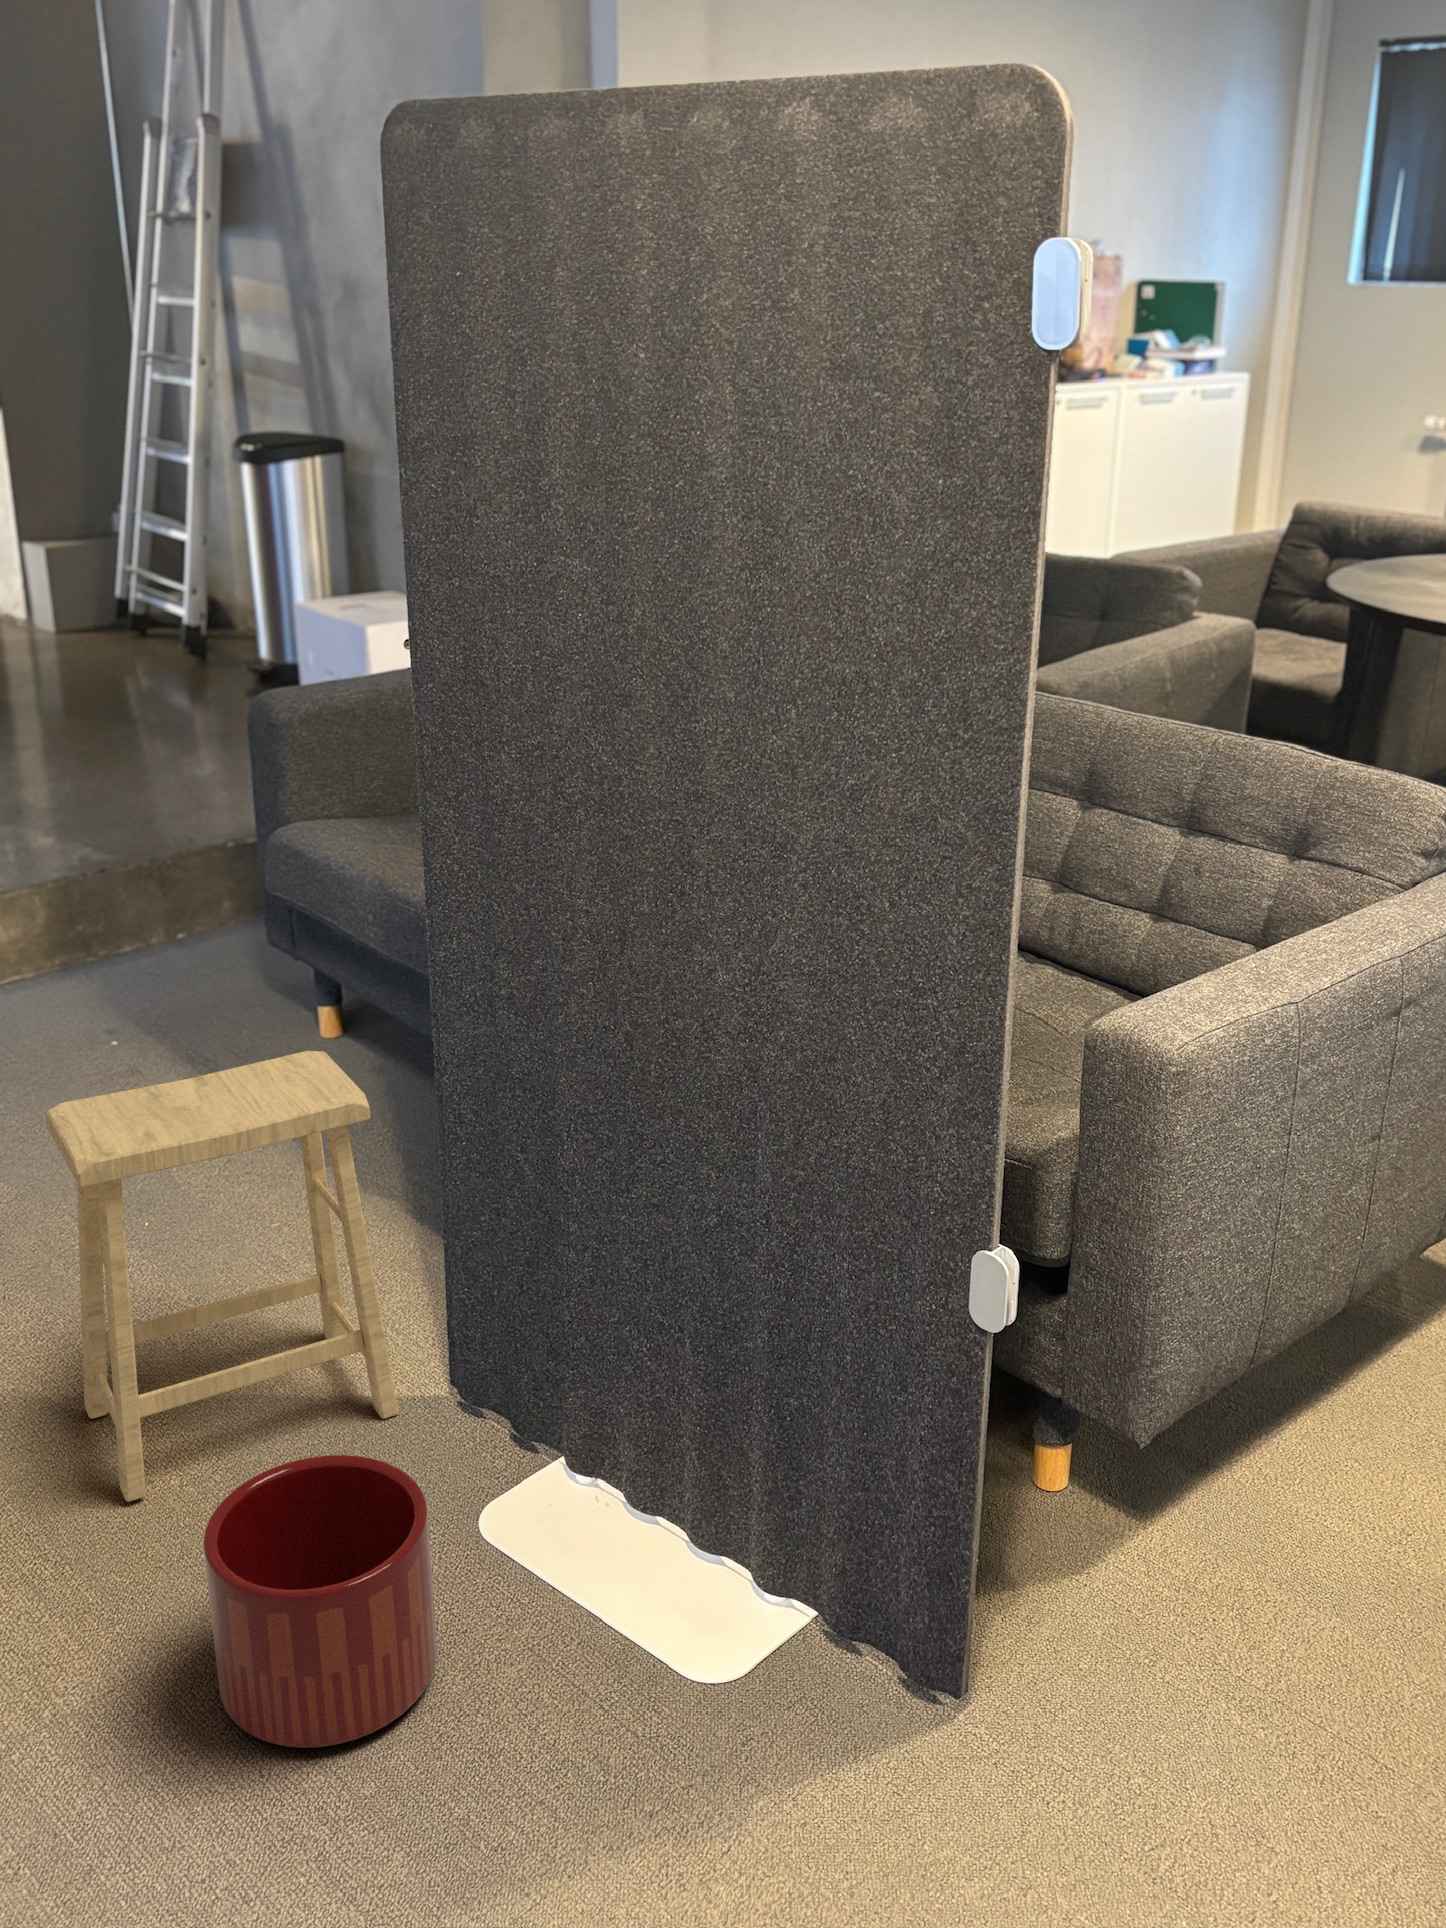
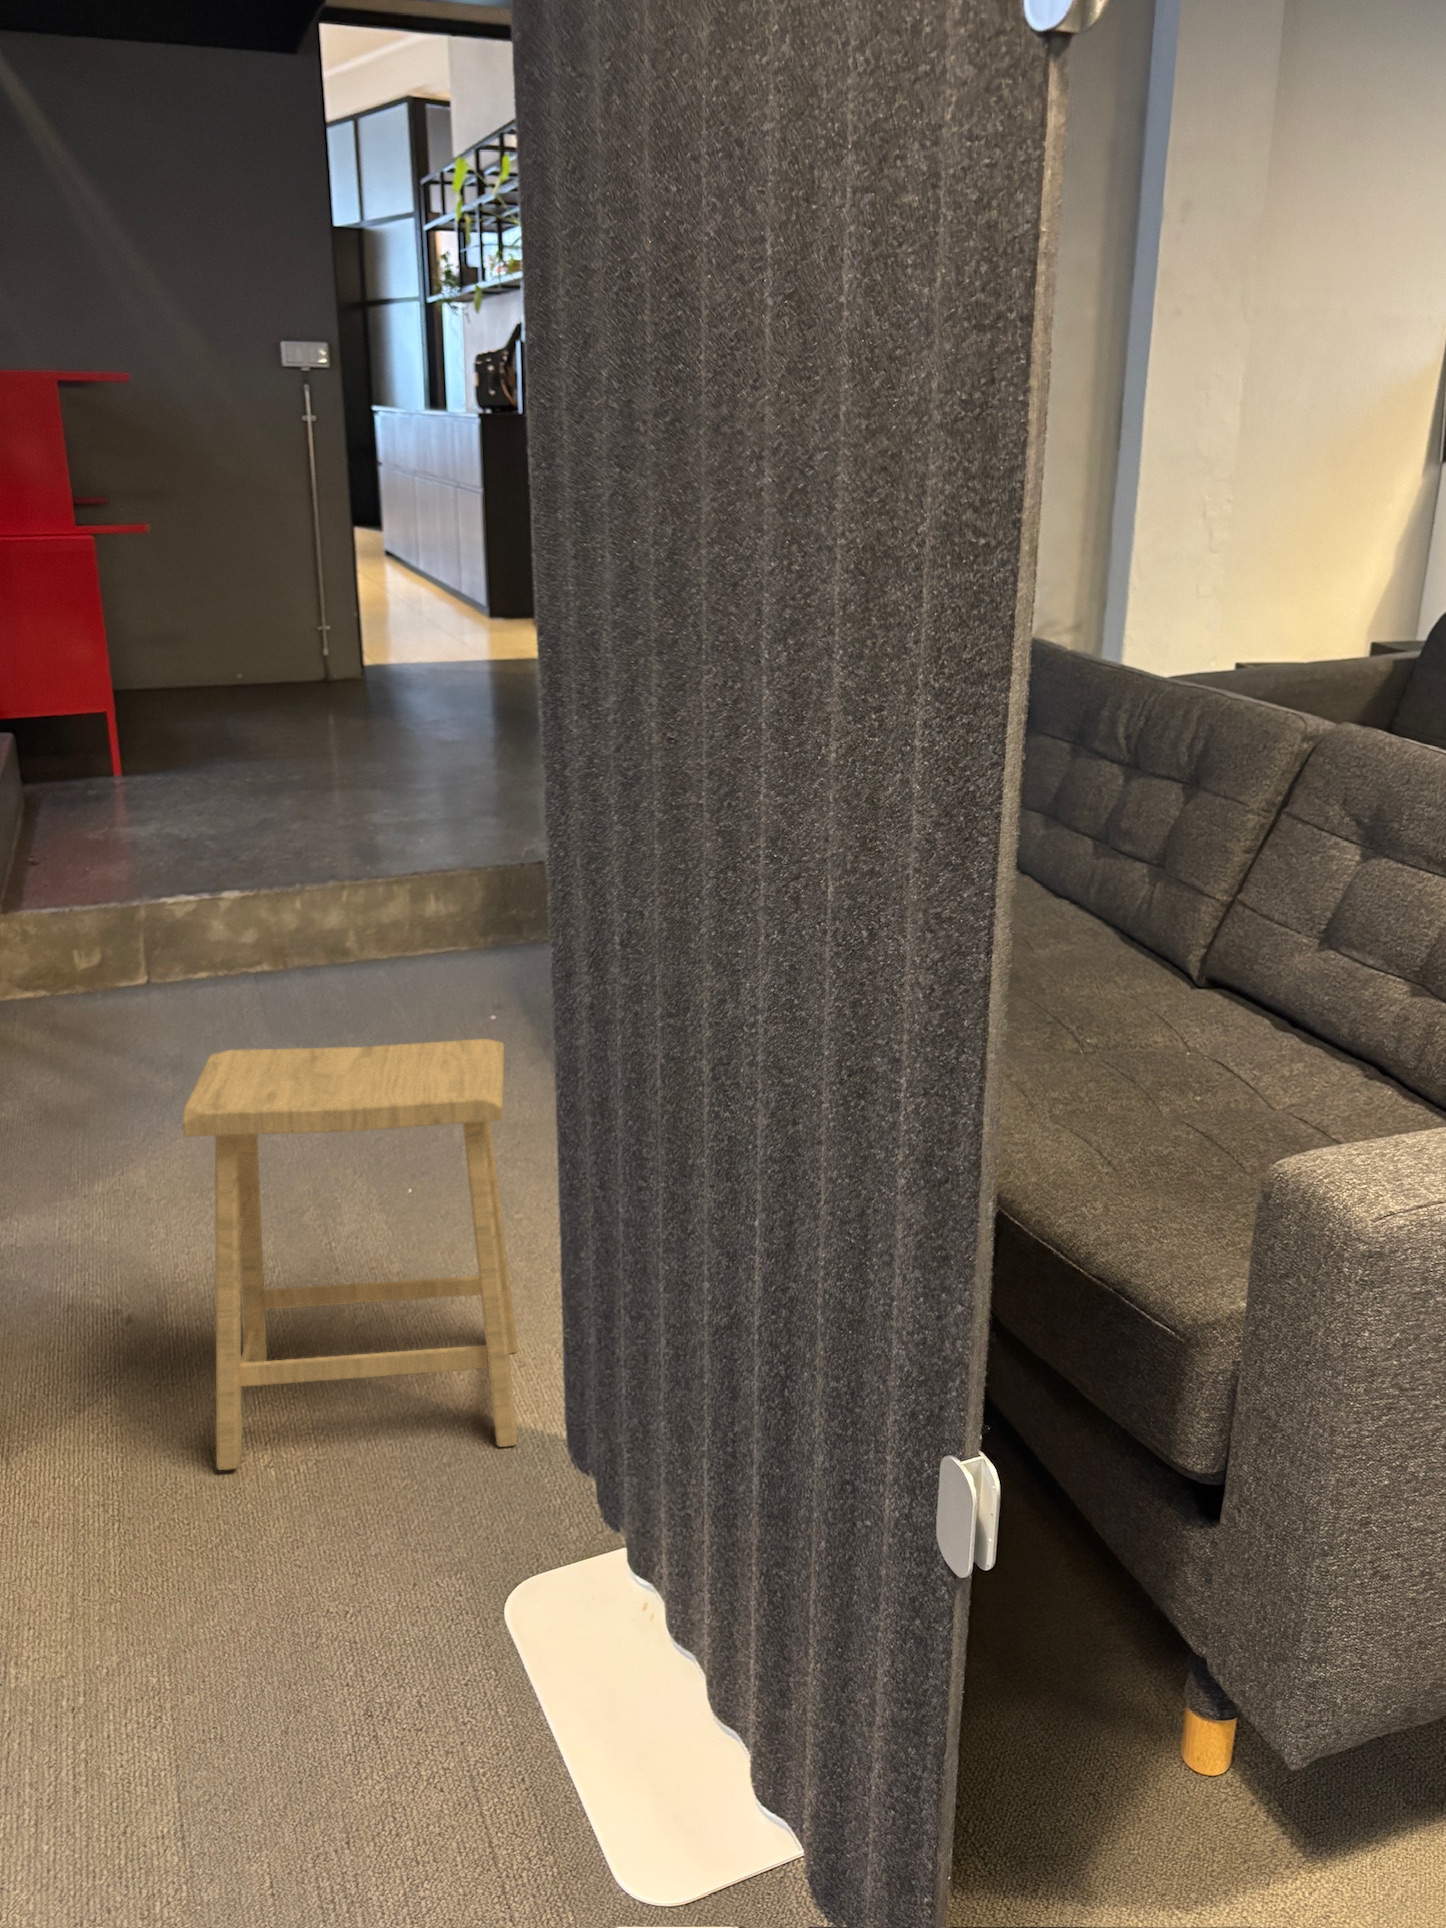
planter: present [203,1455,437,1748] -> none [121,1481,394,1828]

